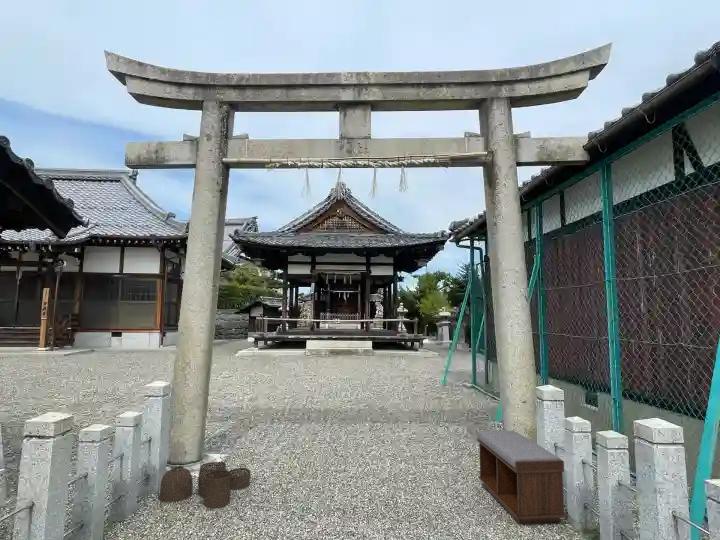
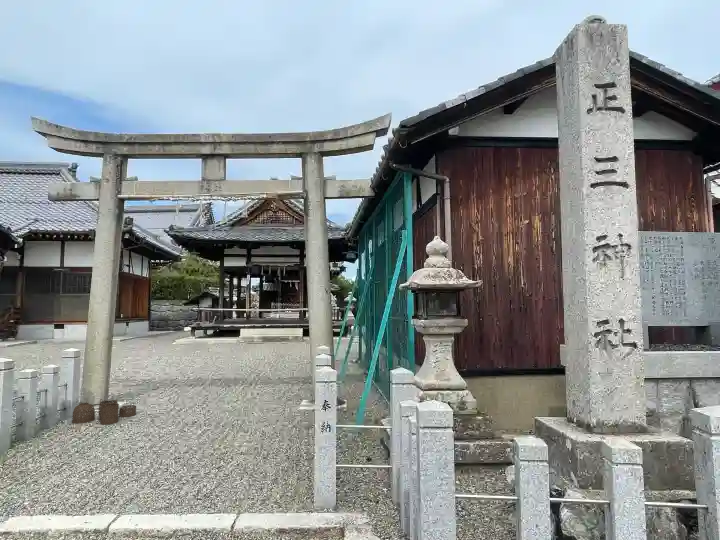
bench: present [477,430,566,524] -> none [287,375,317,424]

